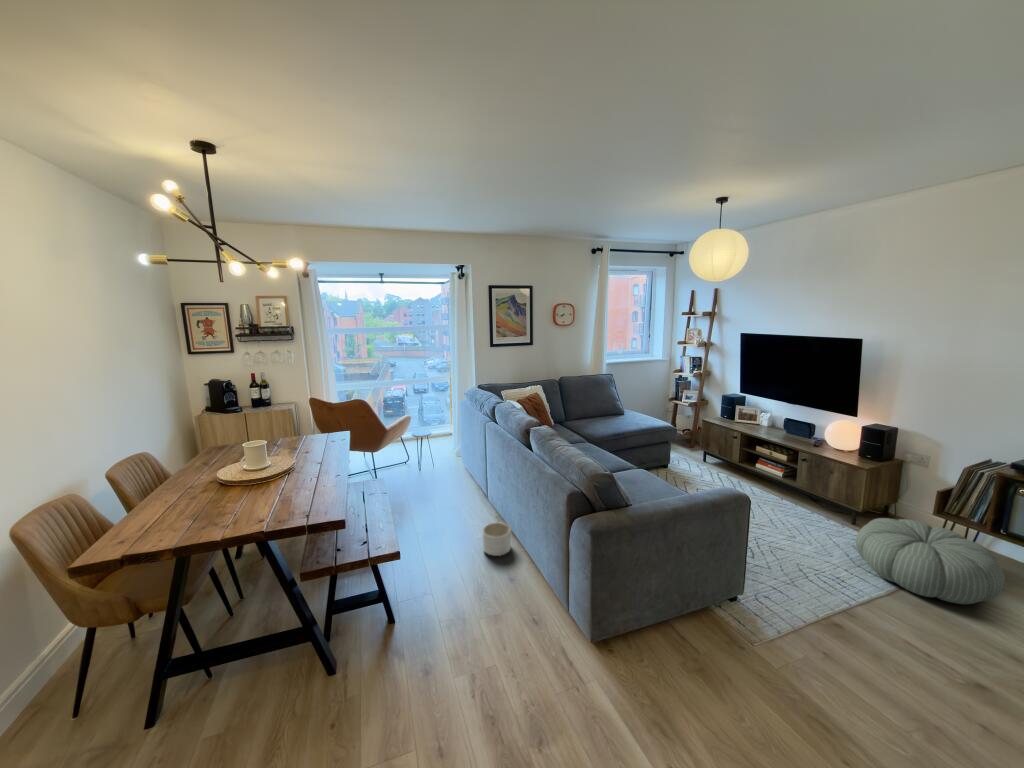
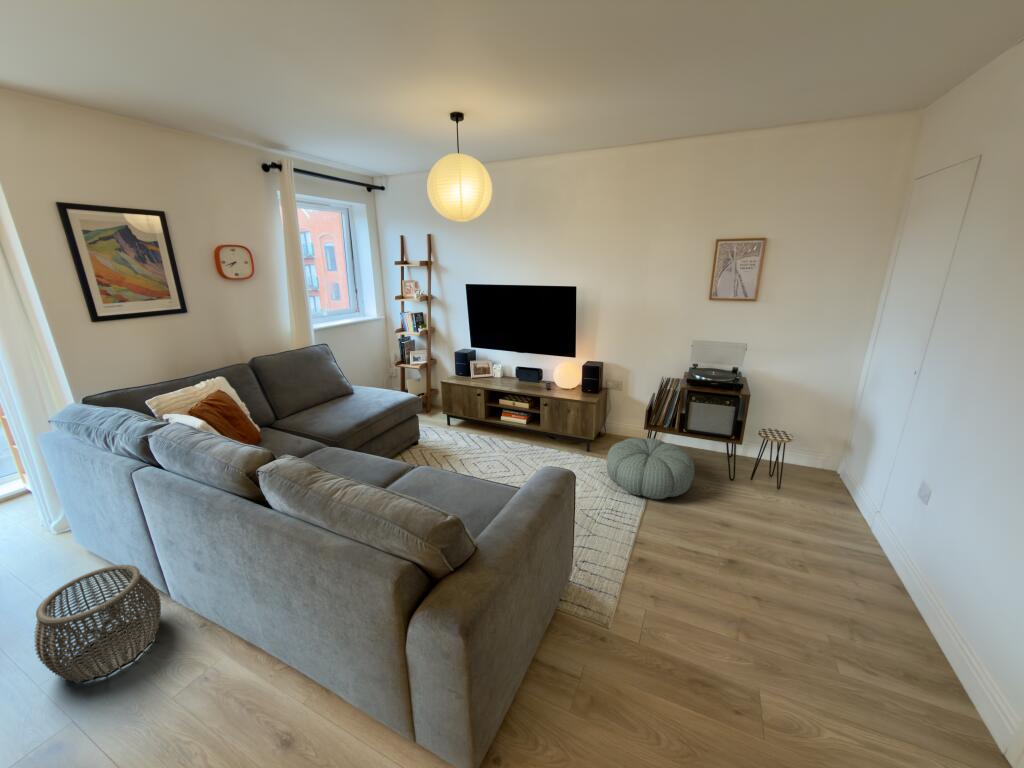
woven basket: none [440,467,485,516] -> present [35,565,161,682]
planter: present [483,523,511,556] -> none [188,647,259,726]

